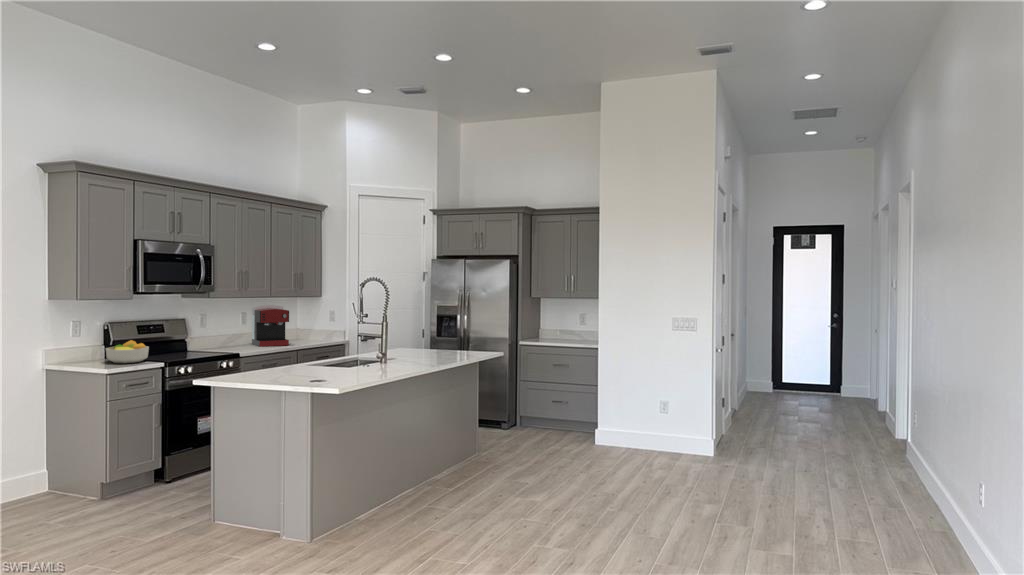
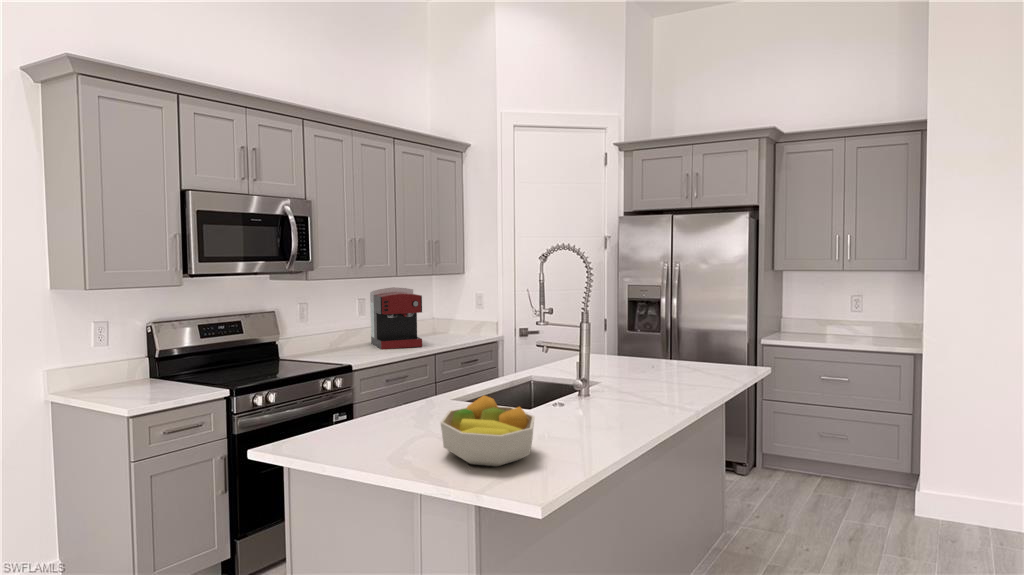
fruit bowl: present [106,340,149,363] -> present [441,395,535,466]

